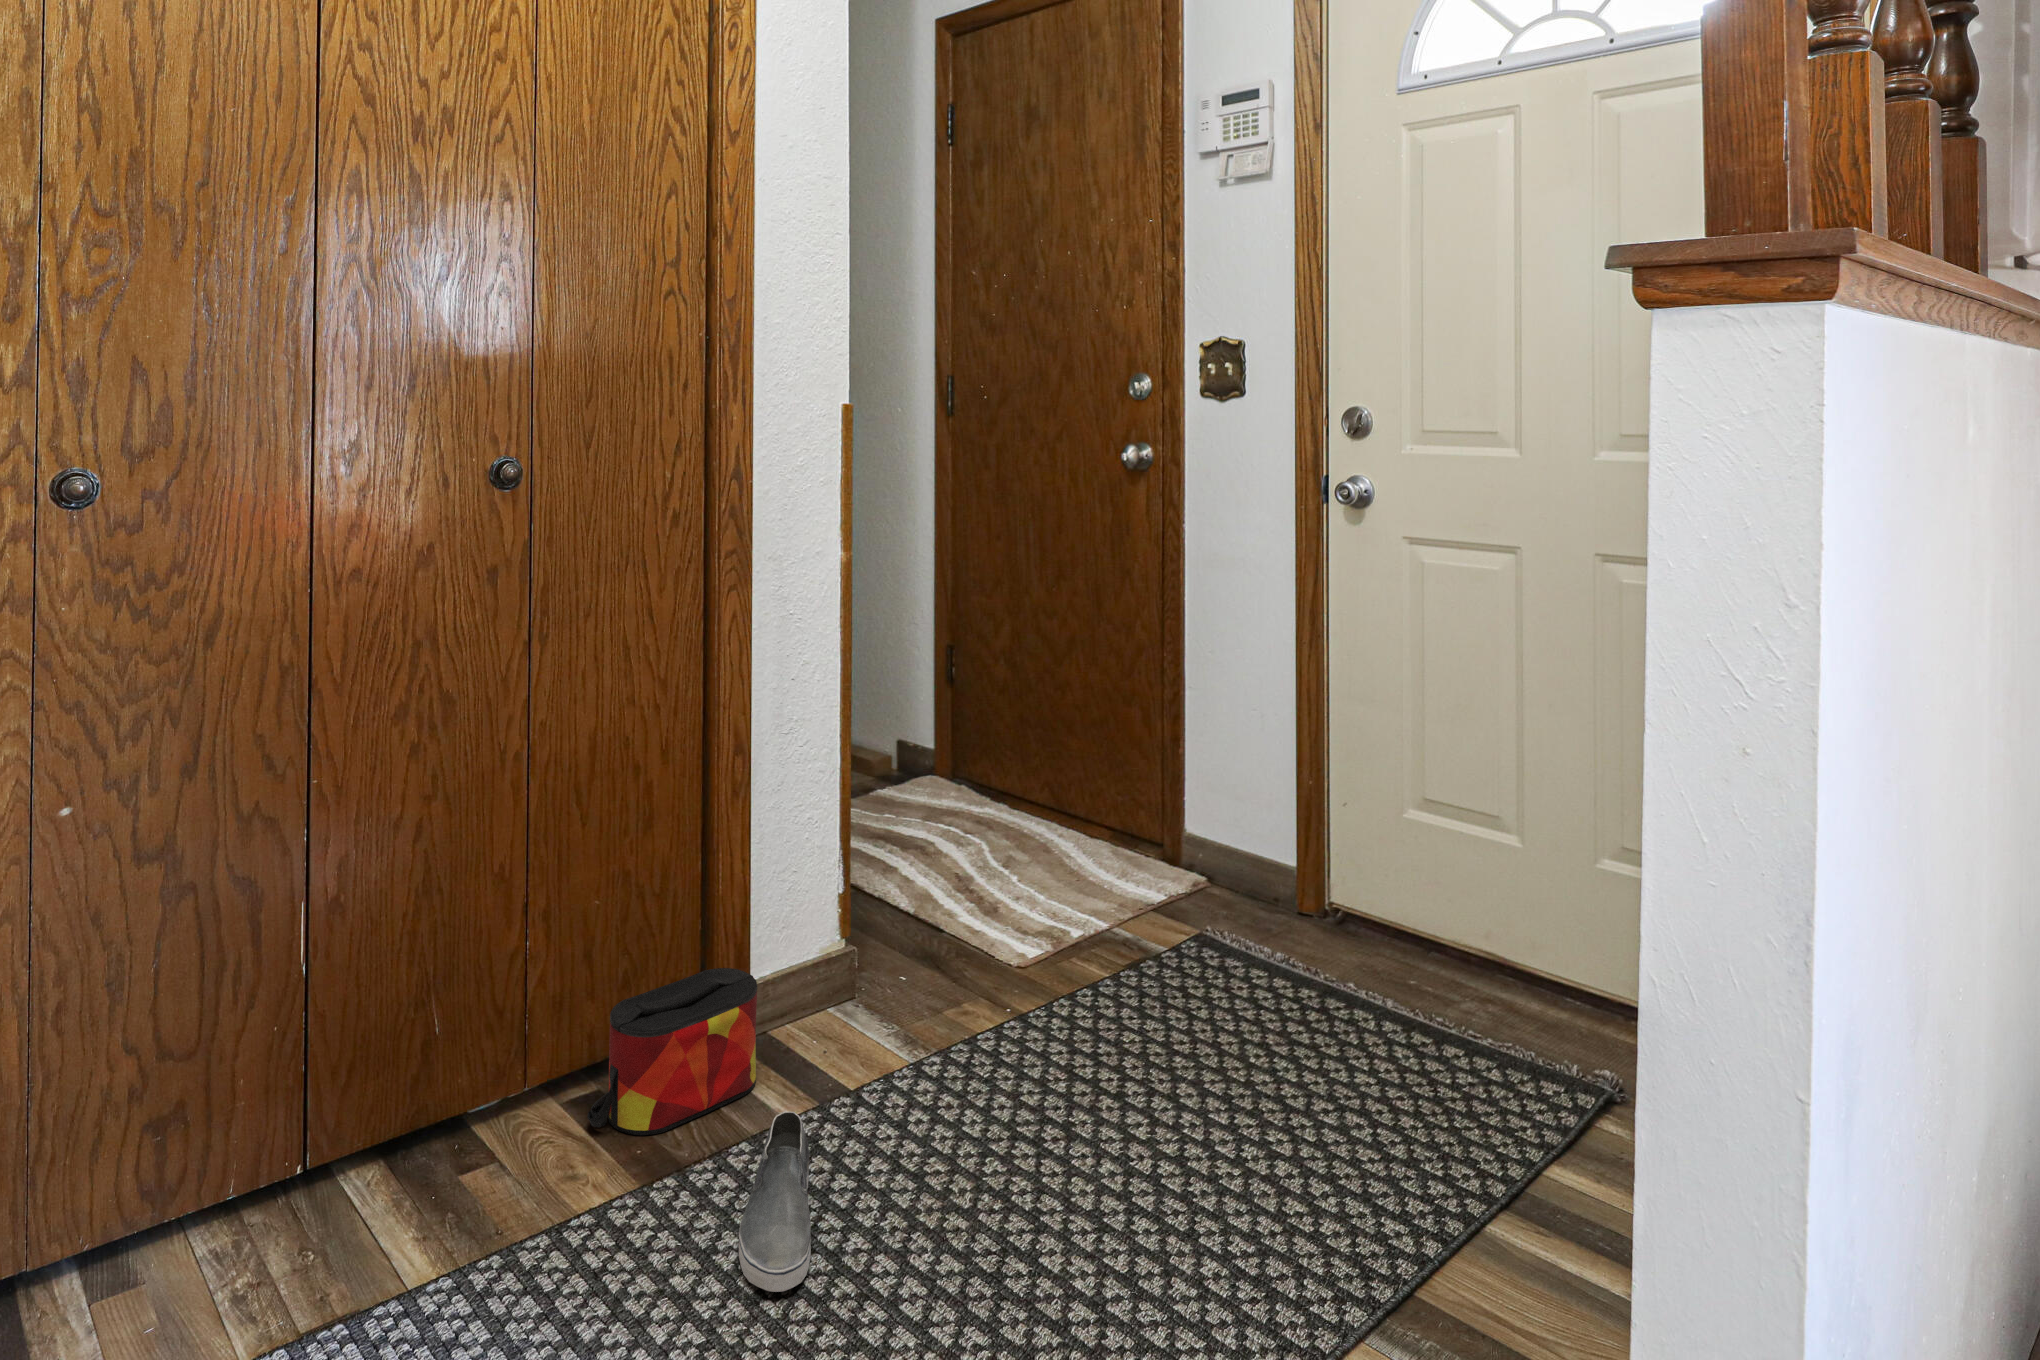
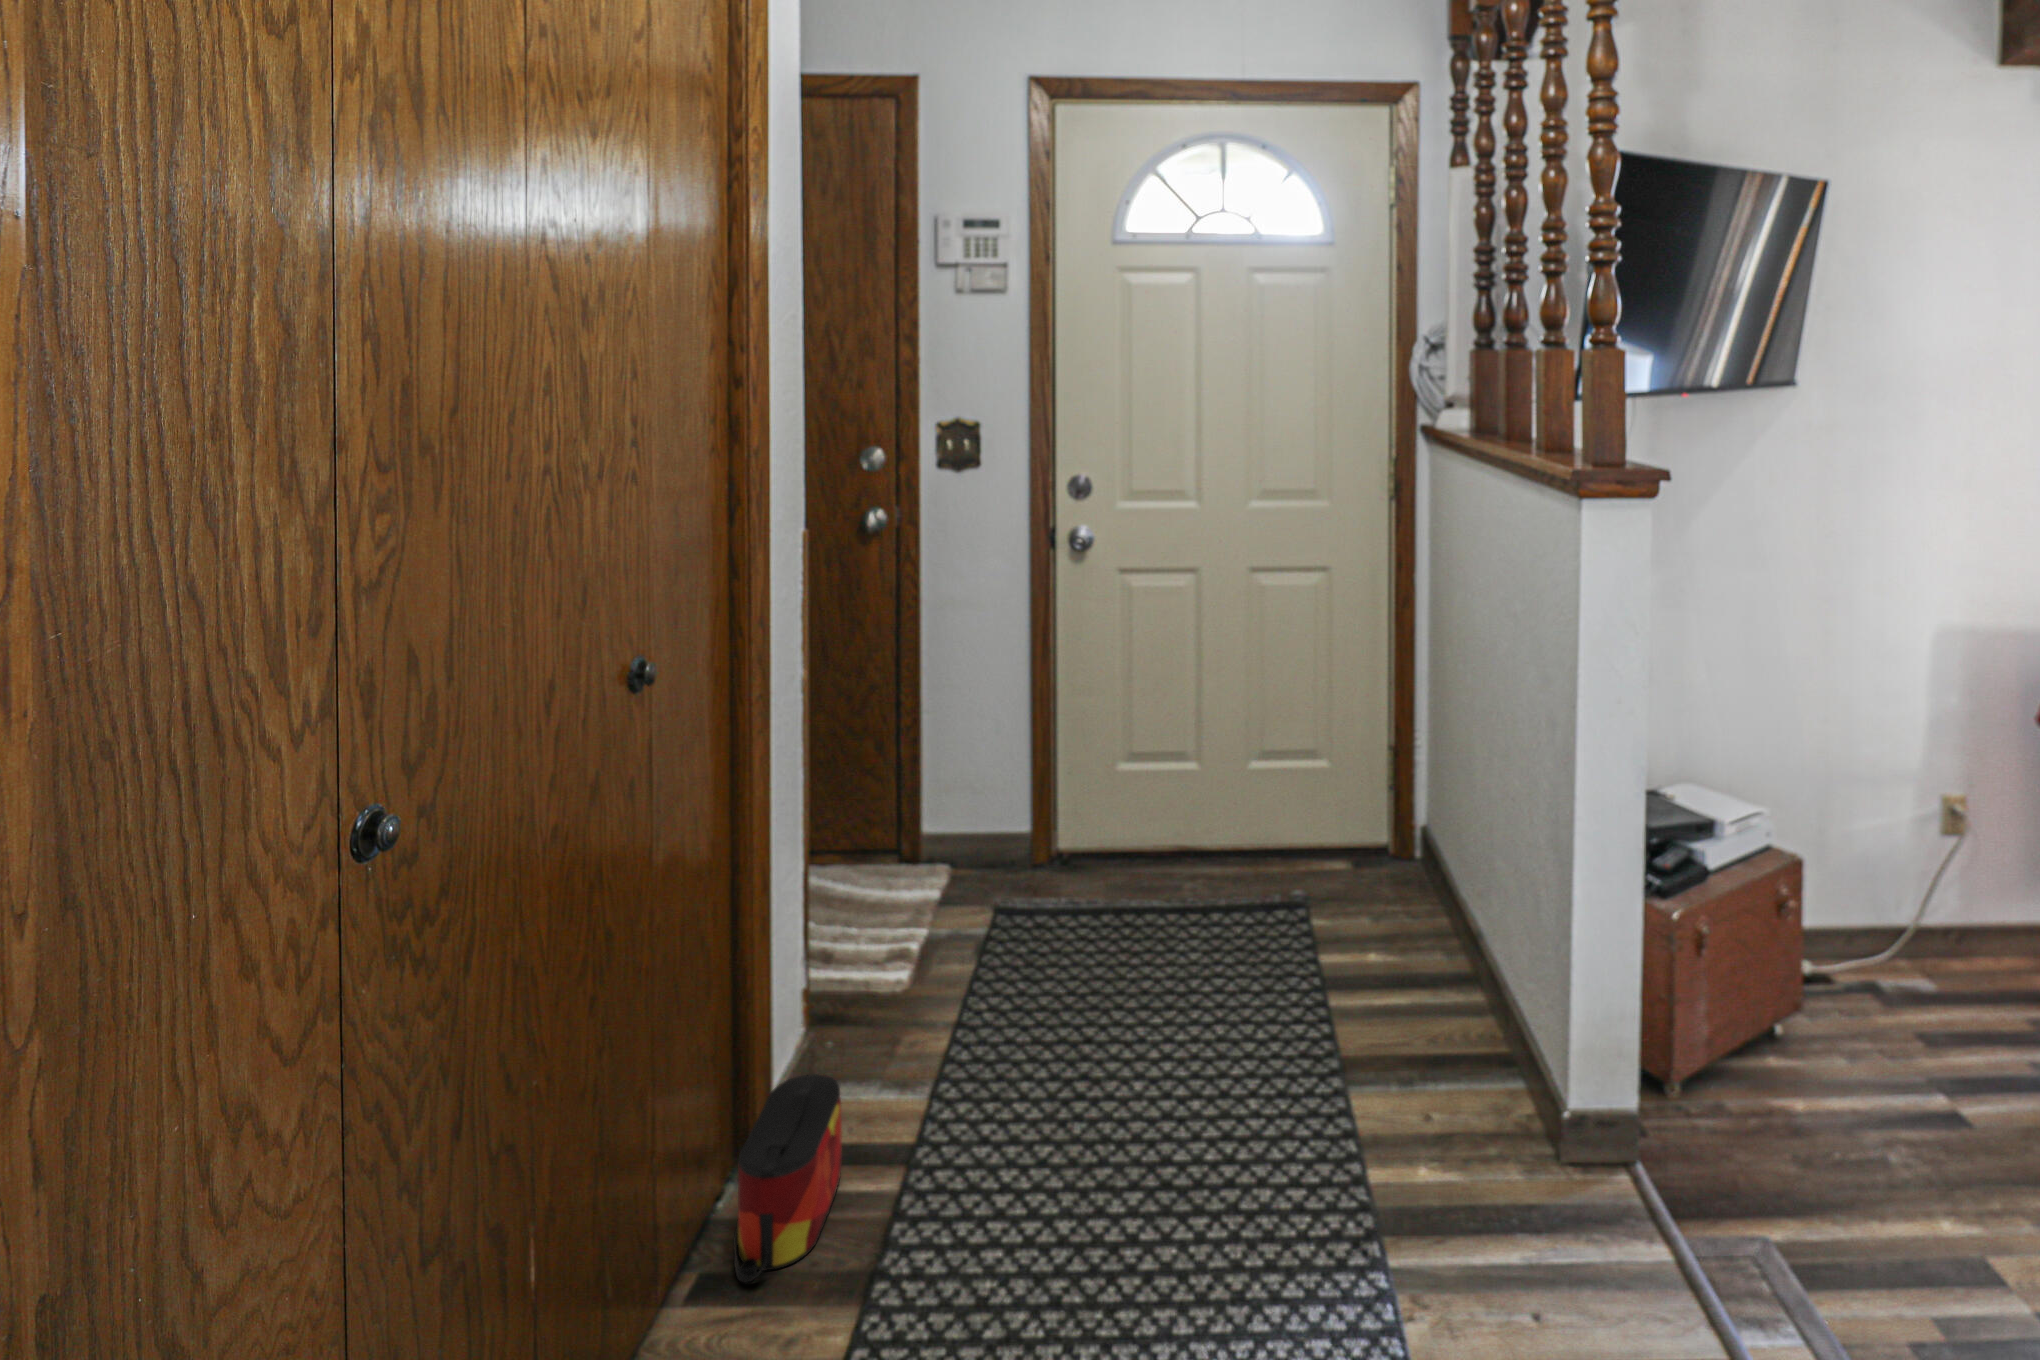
shoe: present [739,1111,811,1292] -> none [938,1153,1066,1281]

